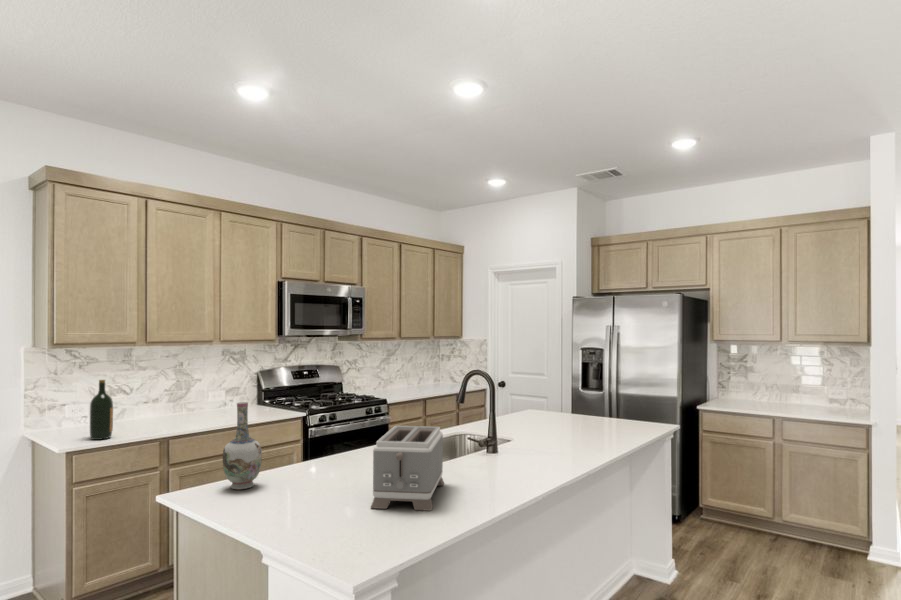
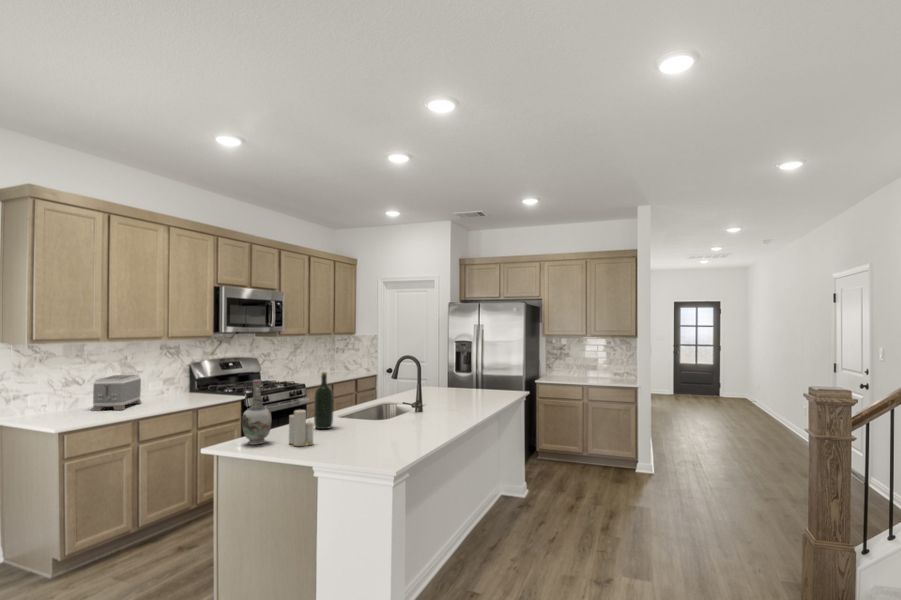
wine bottle: present [90,380,113,440] -> present [314,372,334,429]
toaster: present [371,426,444,511] -> present [92,375,141,411]
candle: none [278,442,309,498] -> present [289,410,313,446]

